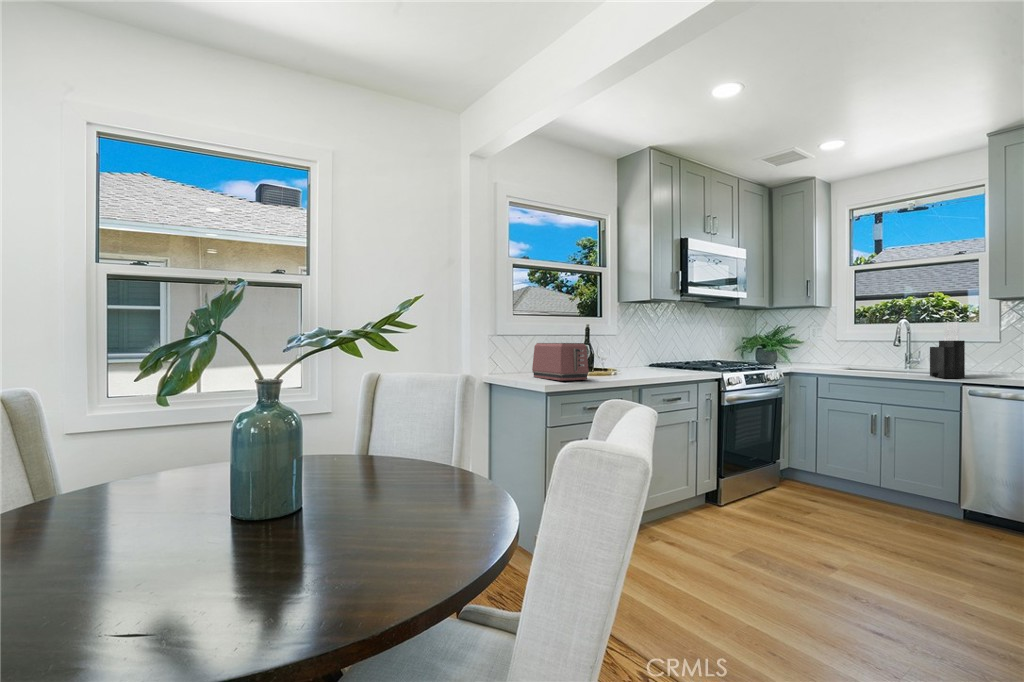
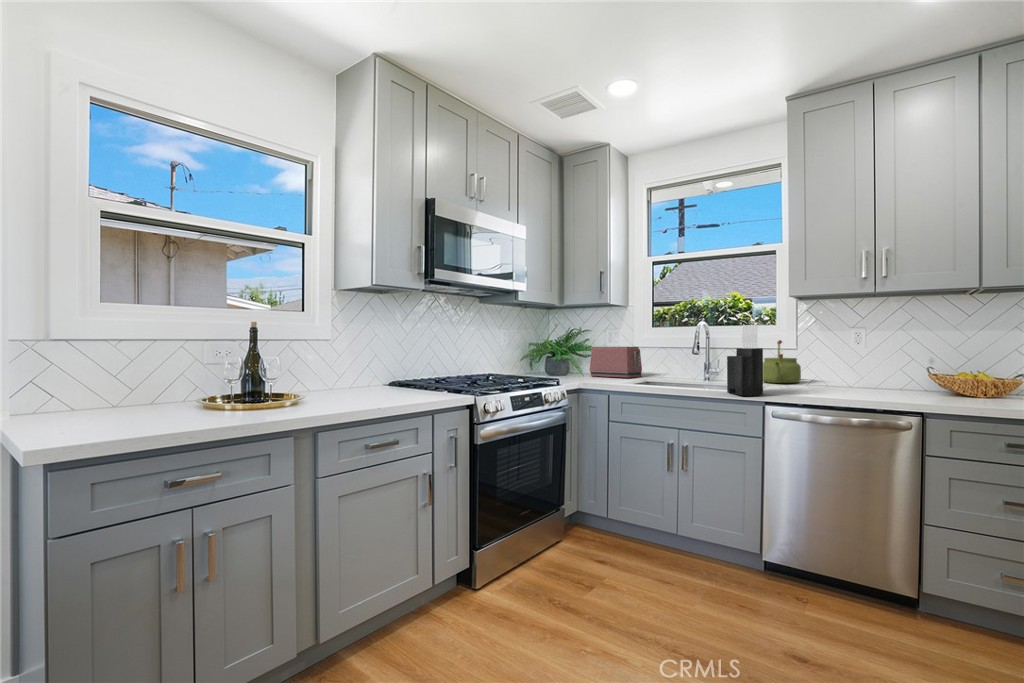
kettle: none [963,334,1006,370] -> present [763,340,801,383]
toaster: present [532,343,589,381] -> present [590,347,642,378]

